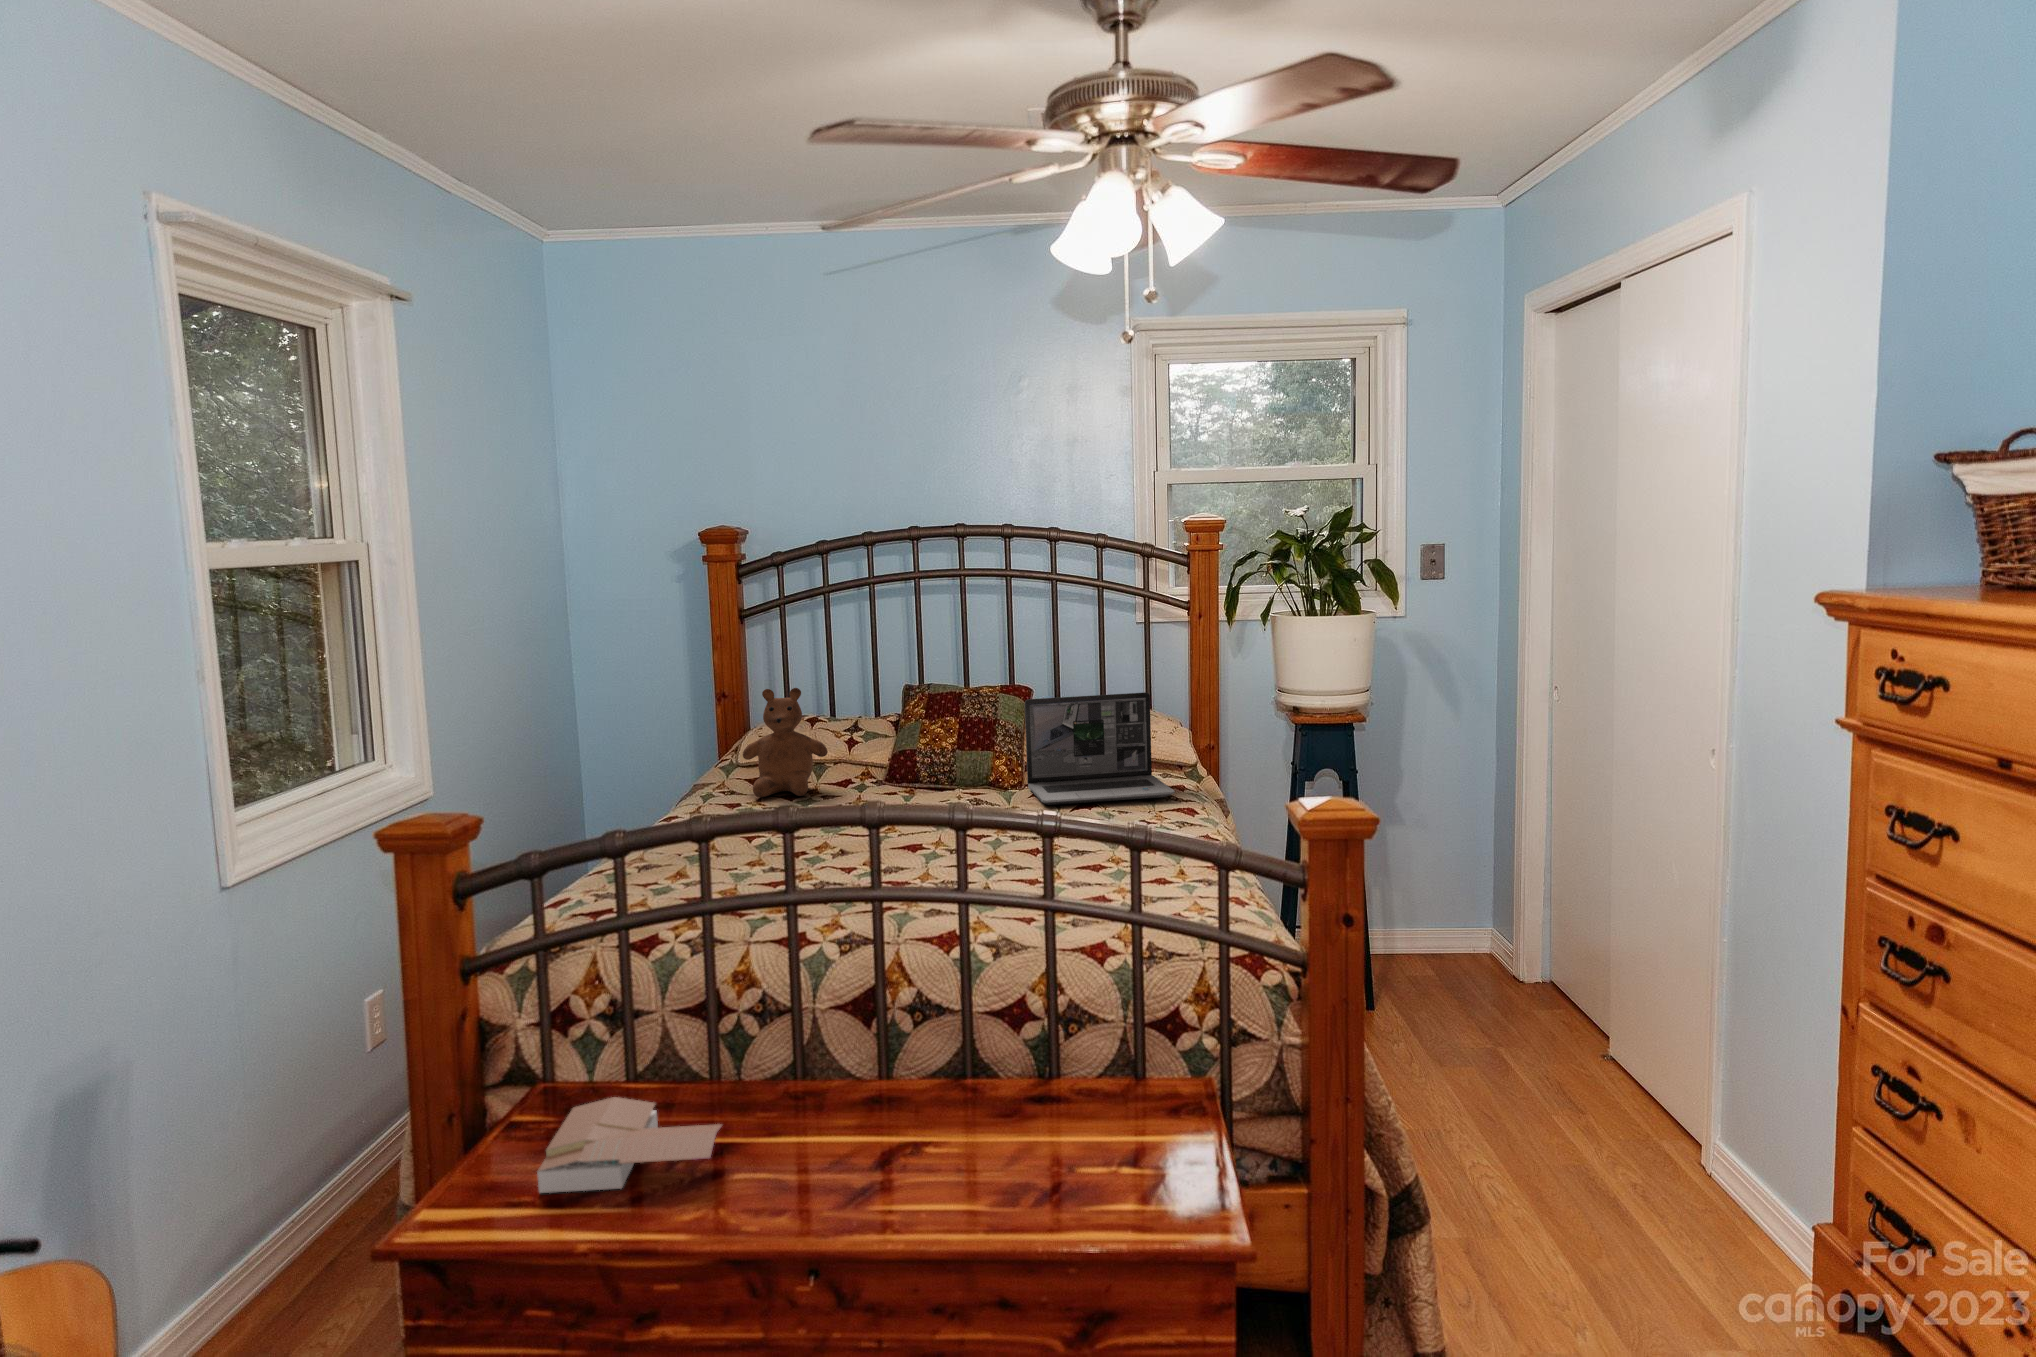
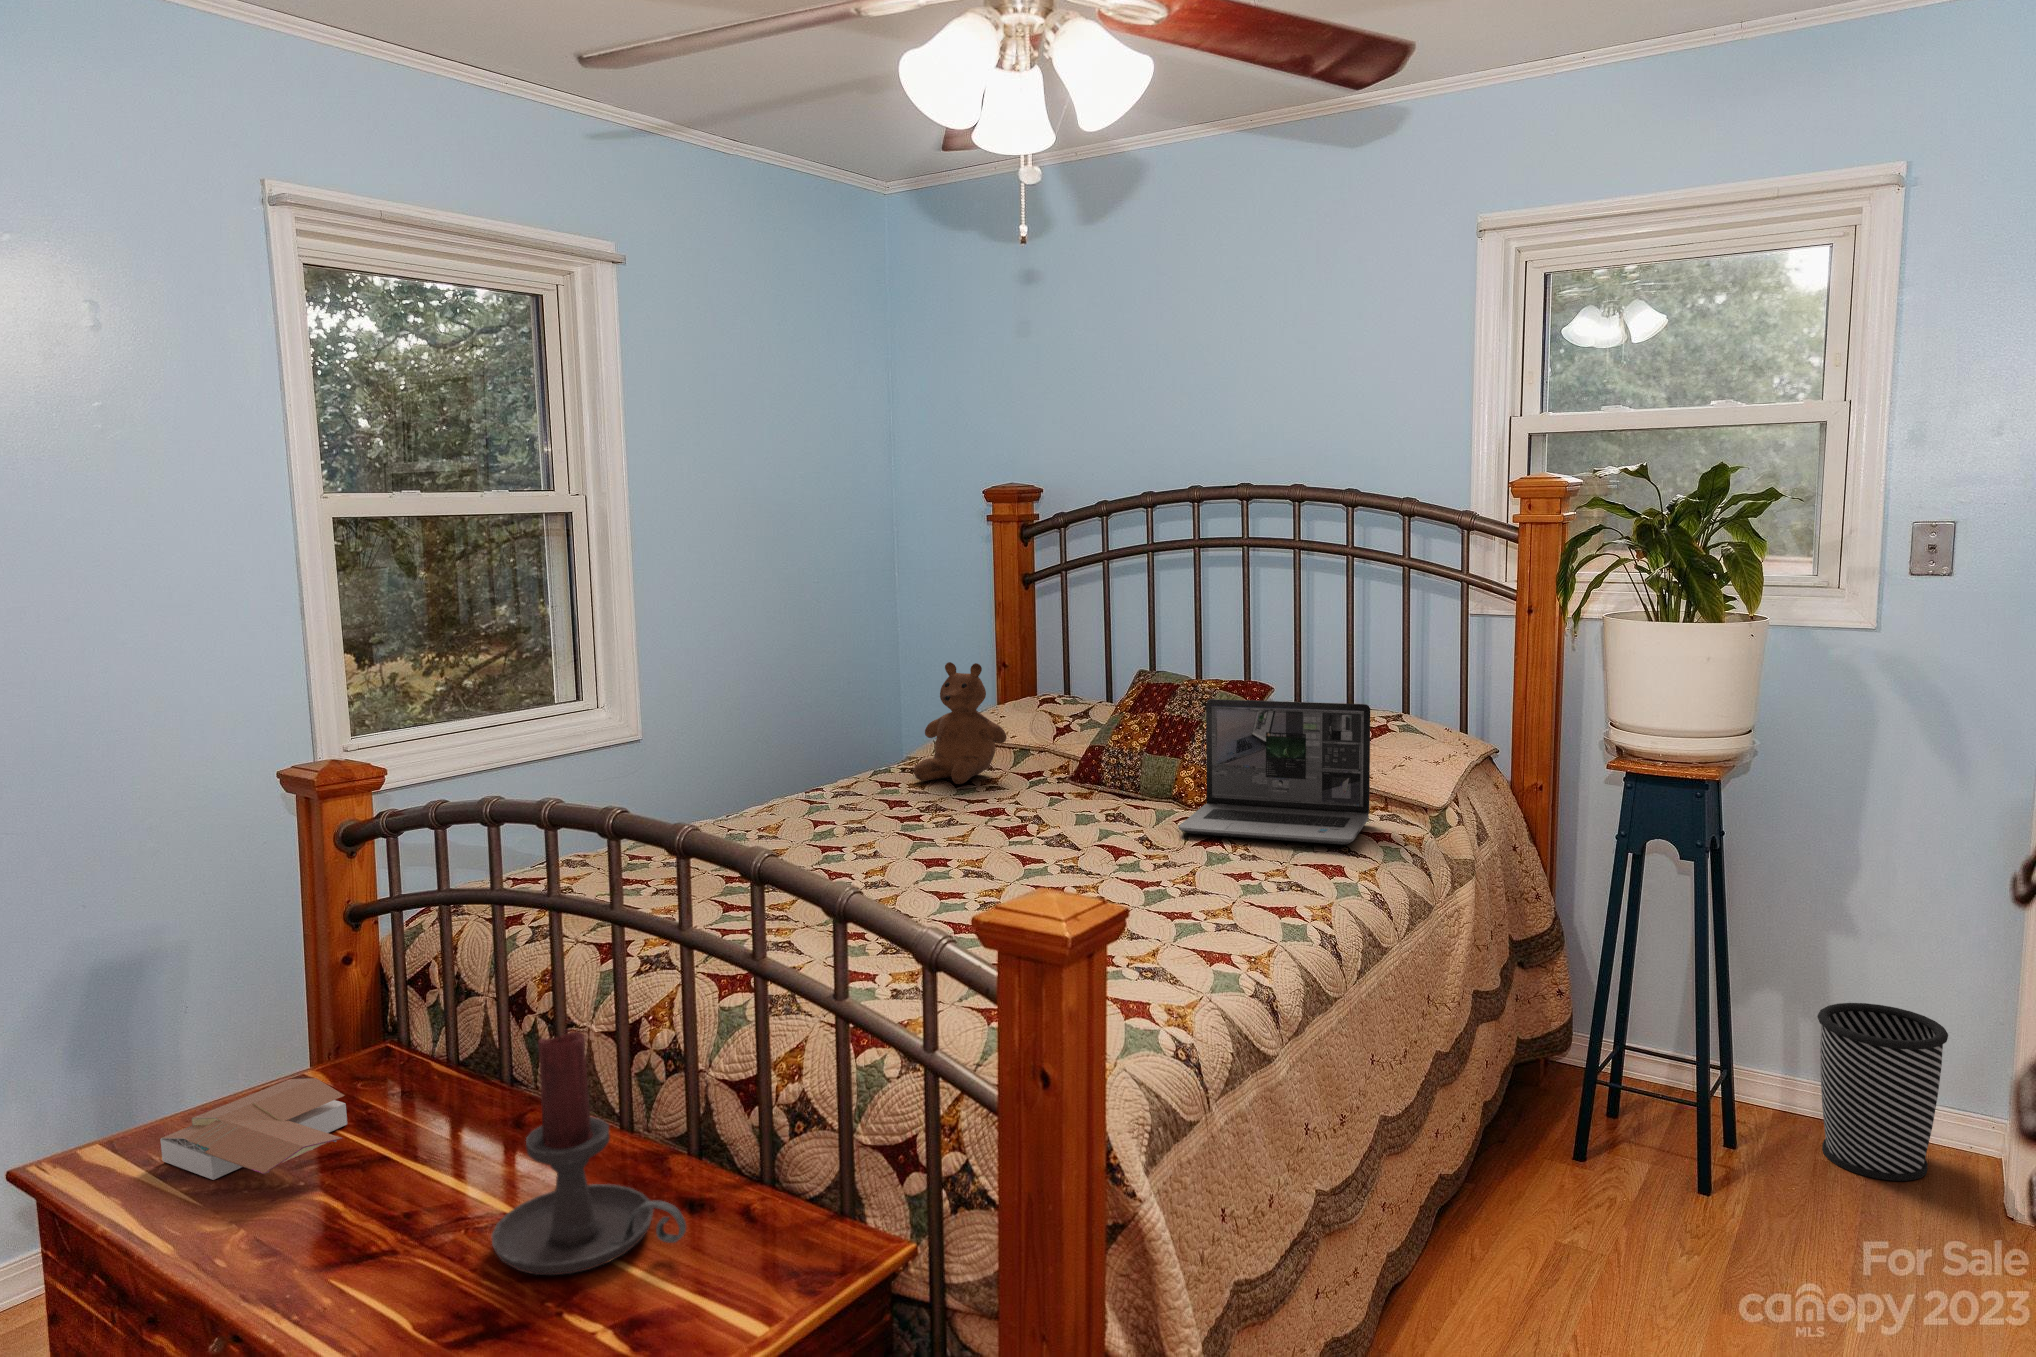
wastebasket: none [1399,866,1475,977] -> present [1817,1003,1948,1181]
candle holder: none [944,968,1096,1155] -> present [491,1032,686,1275]

